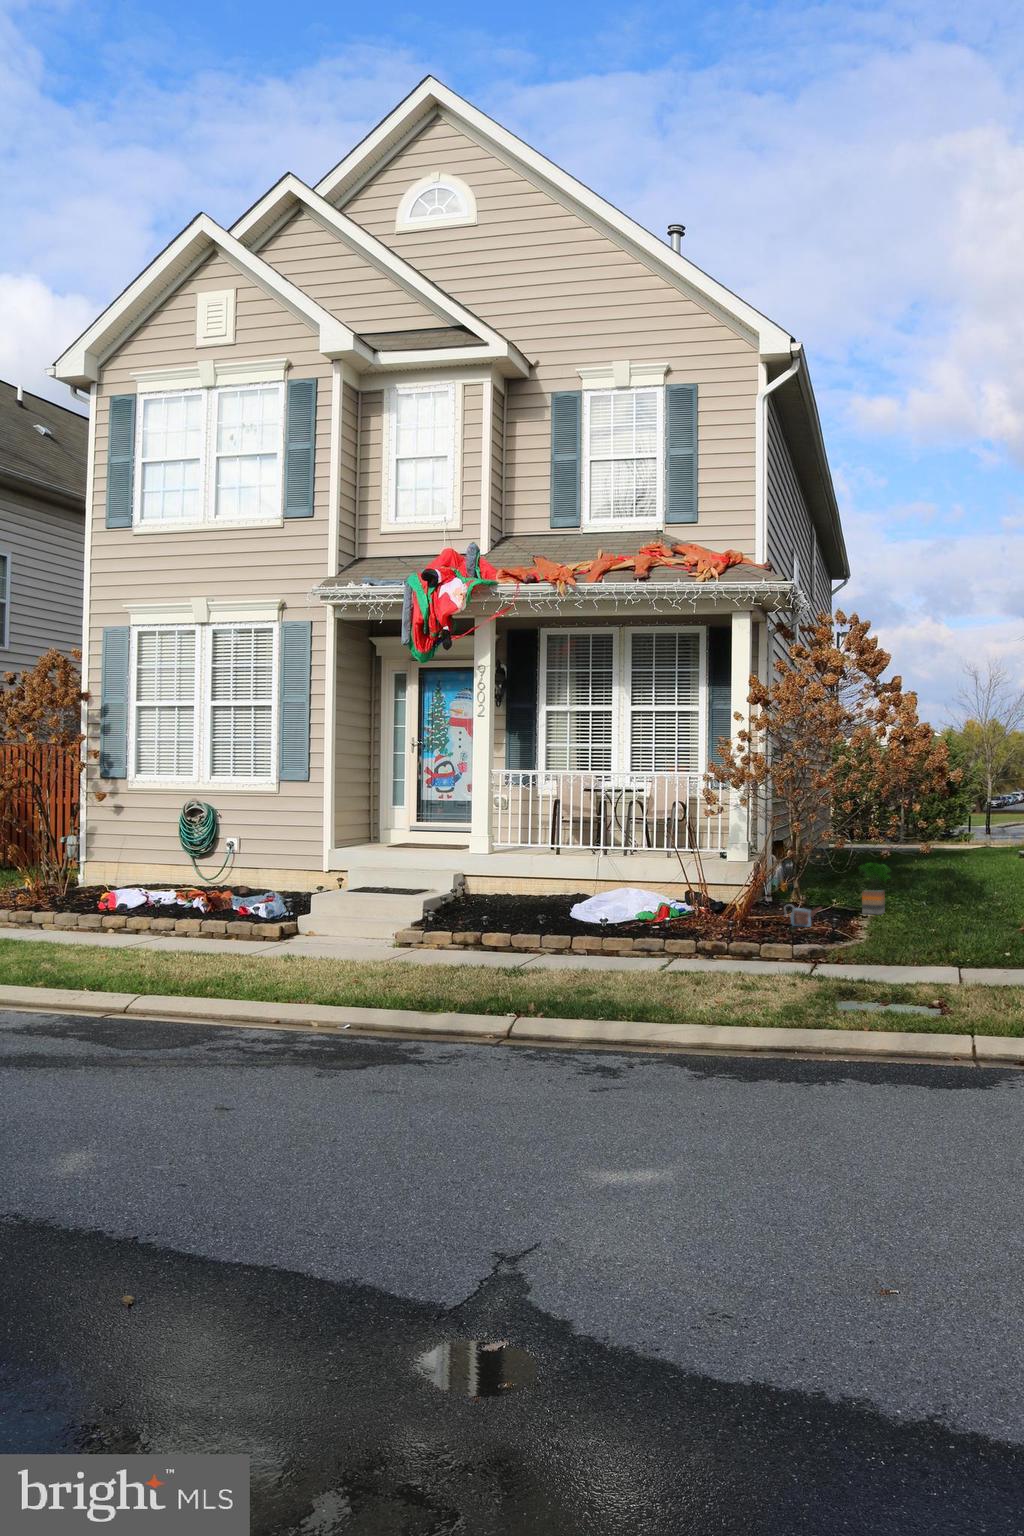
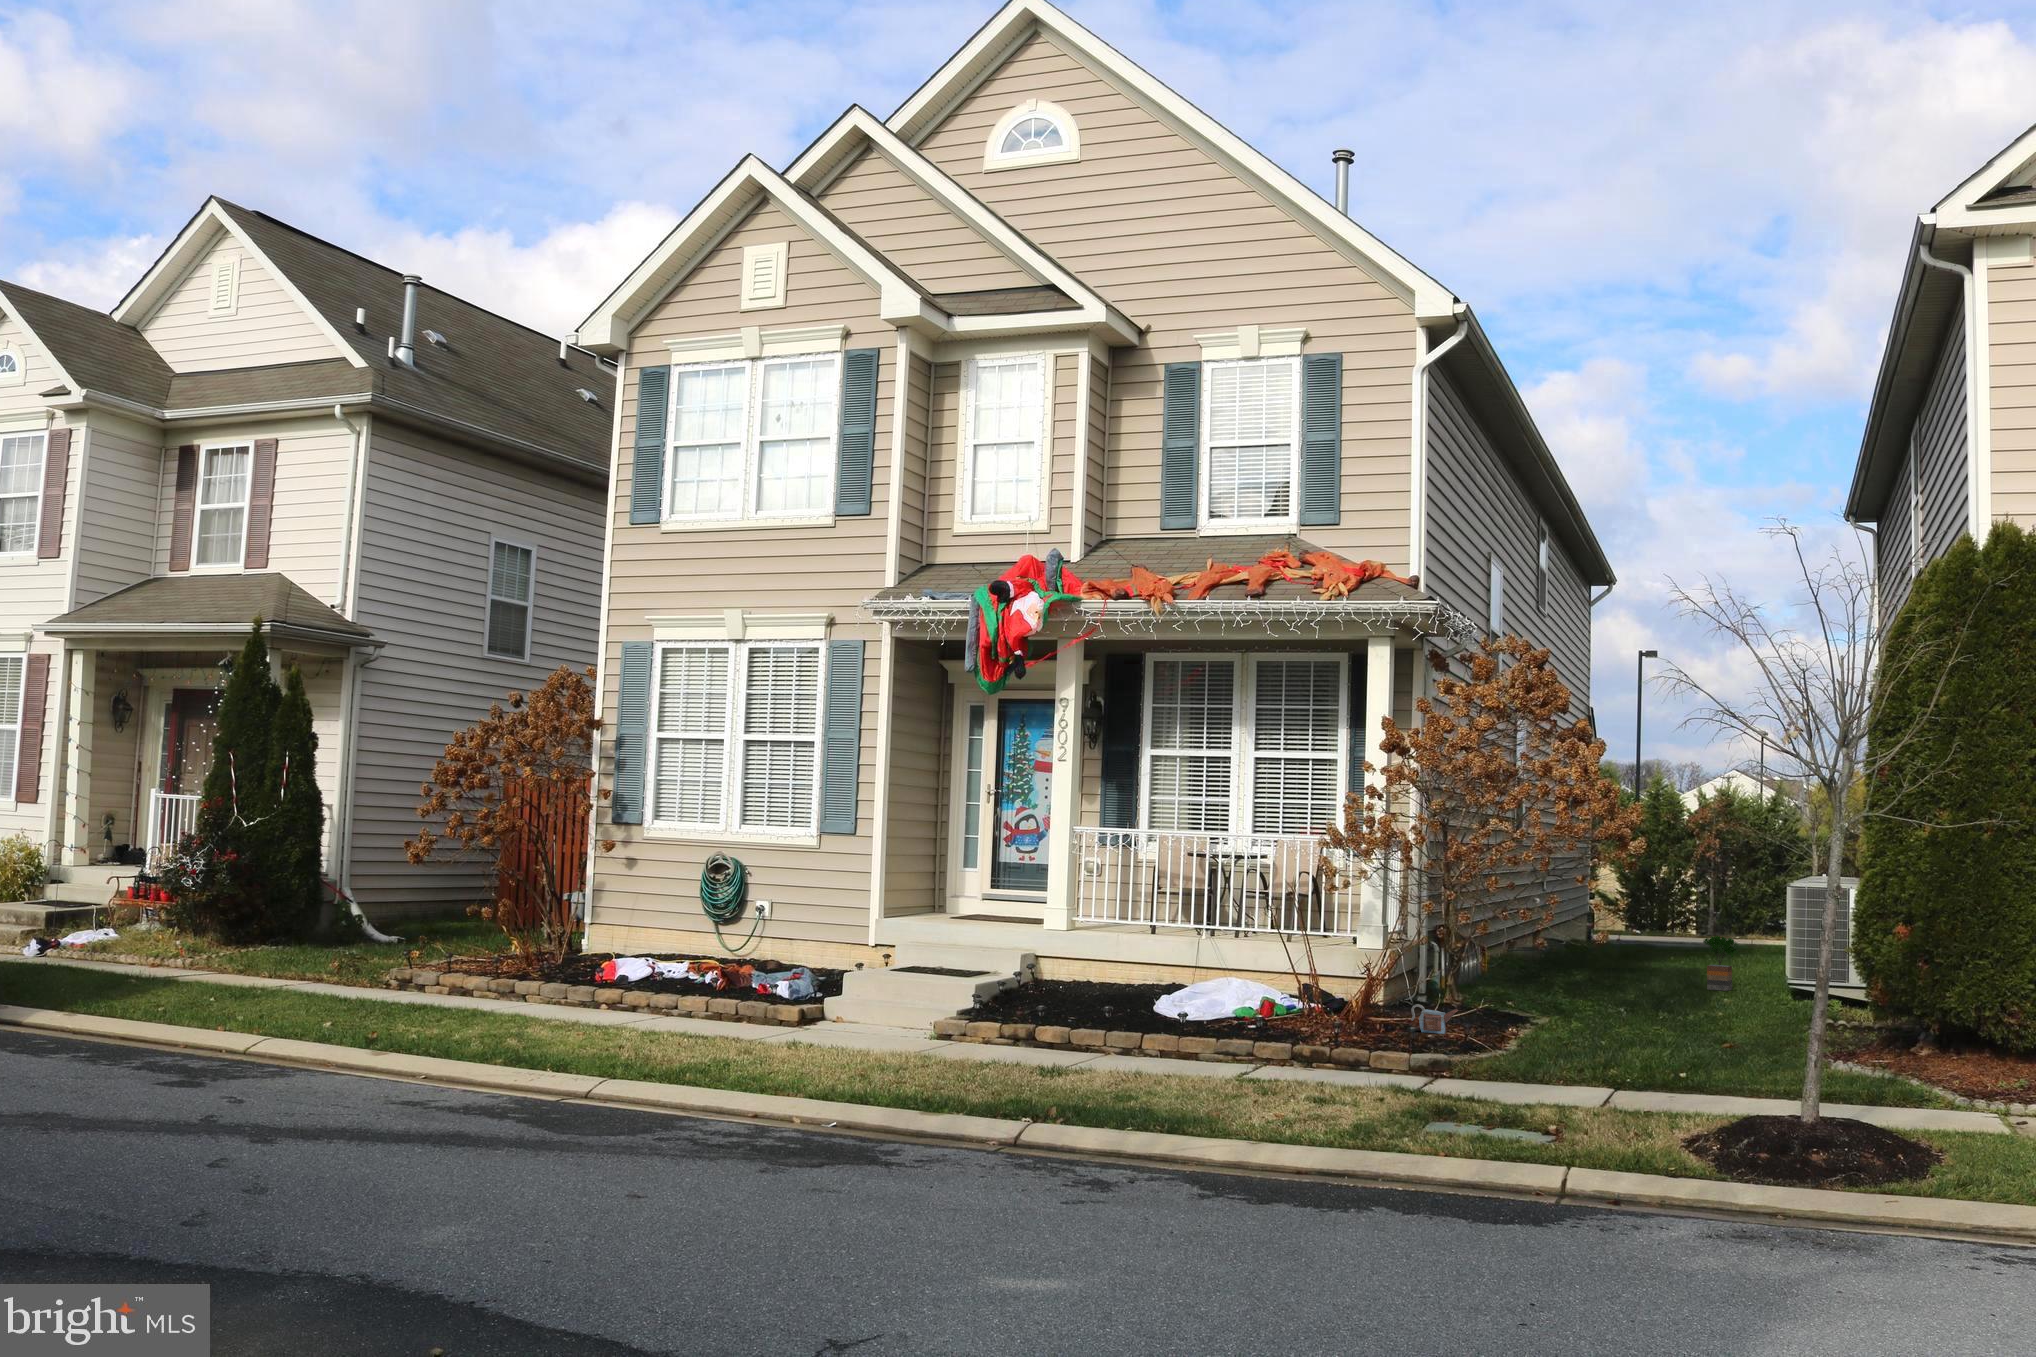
potted tree: present [859,863,890,914] -> present [1703,936,1738,991]

